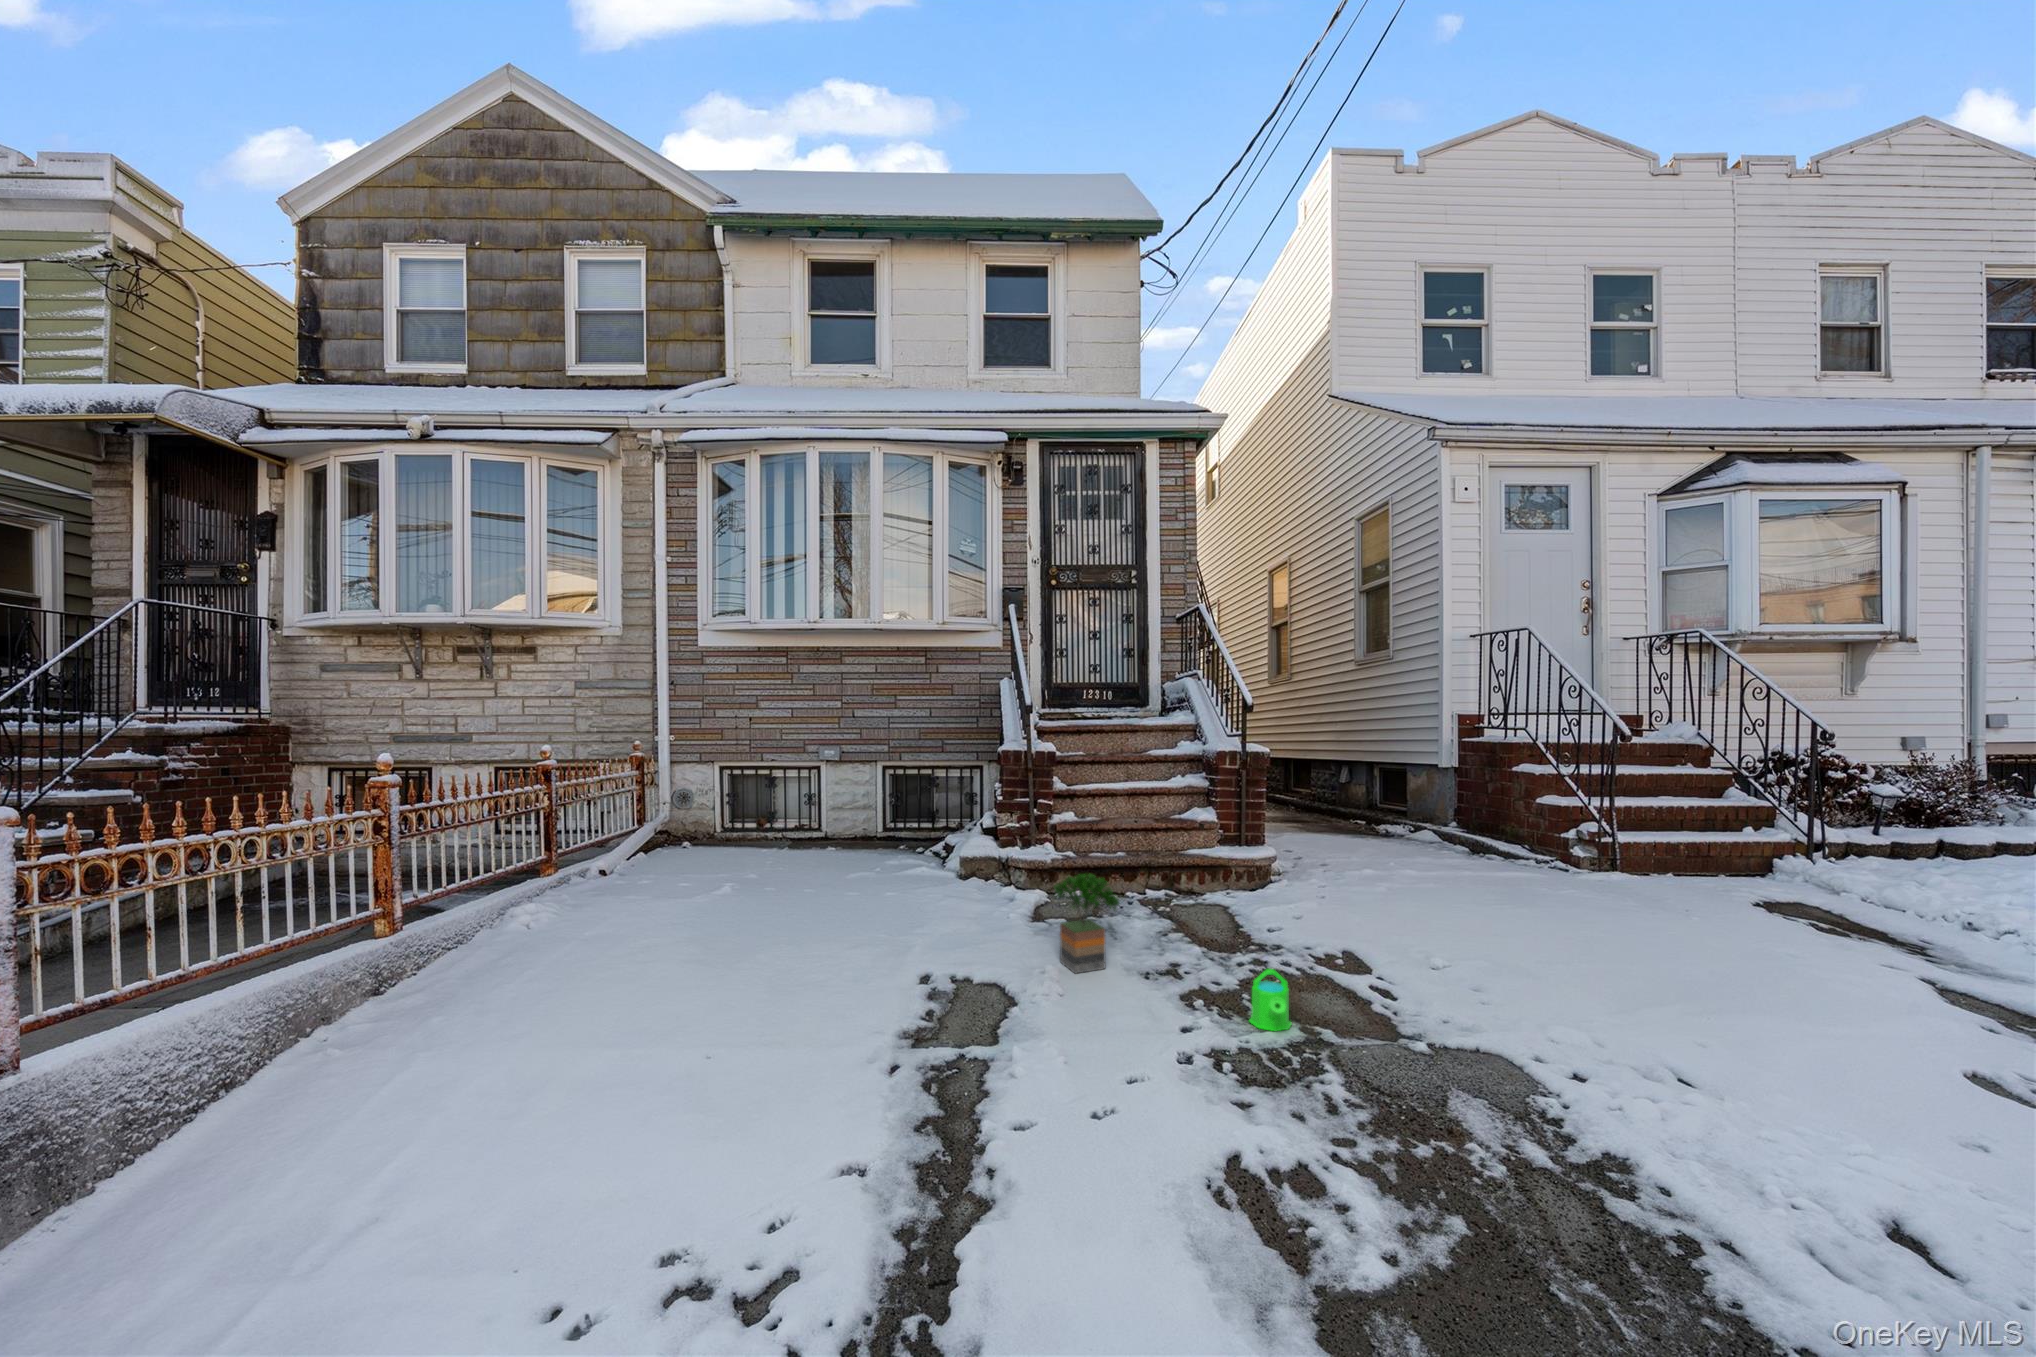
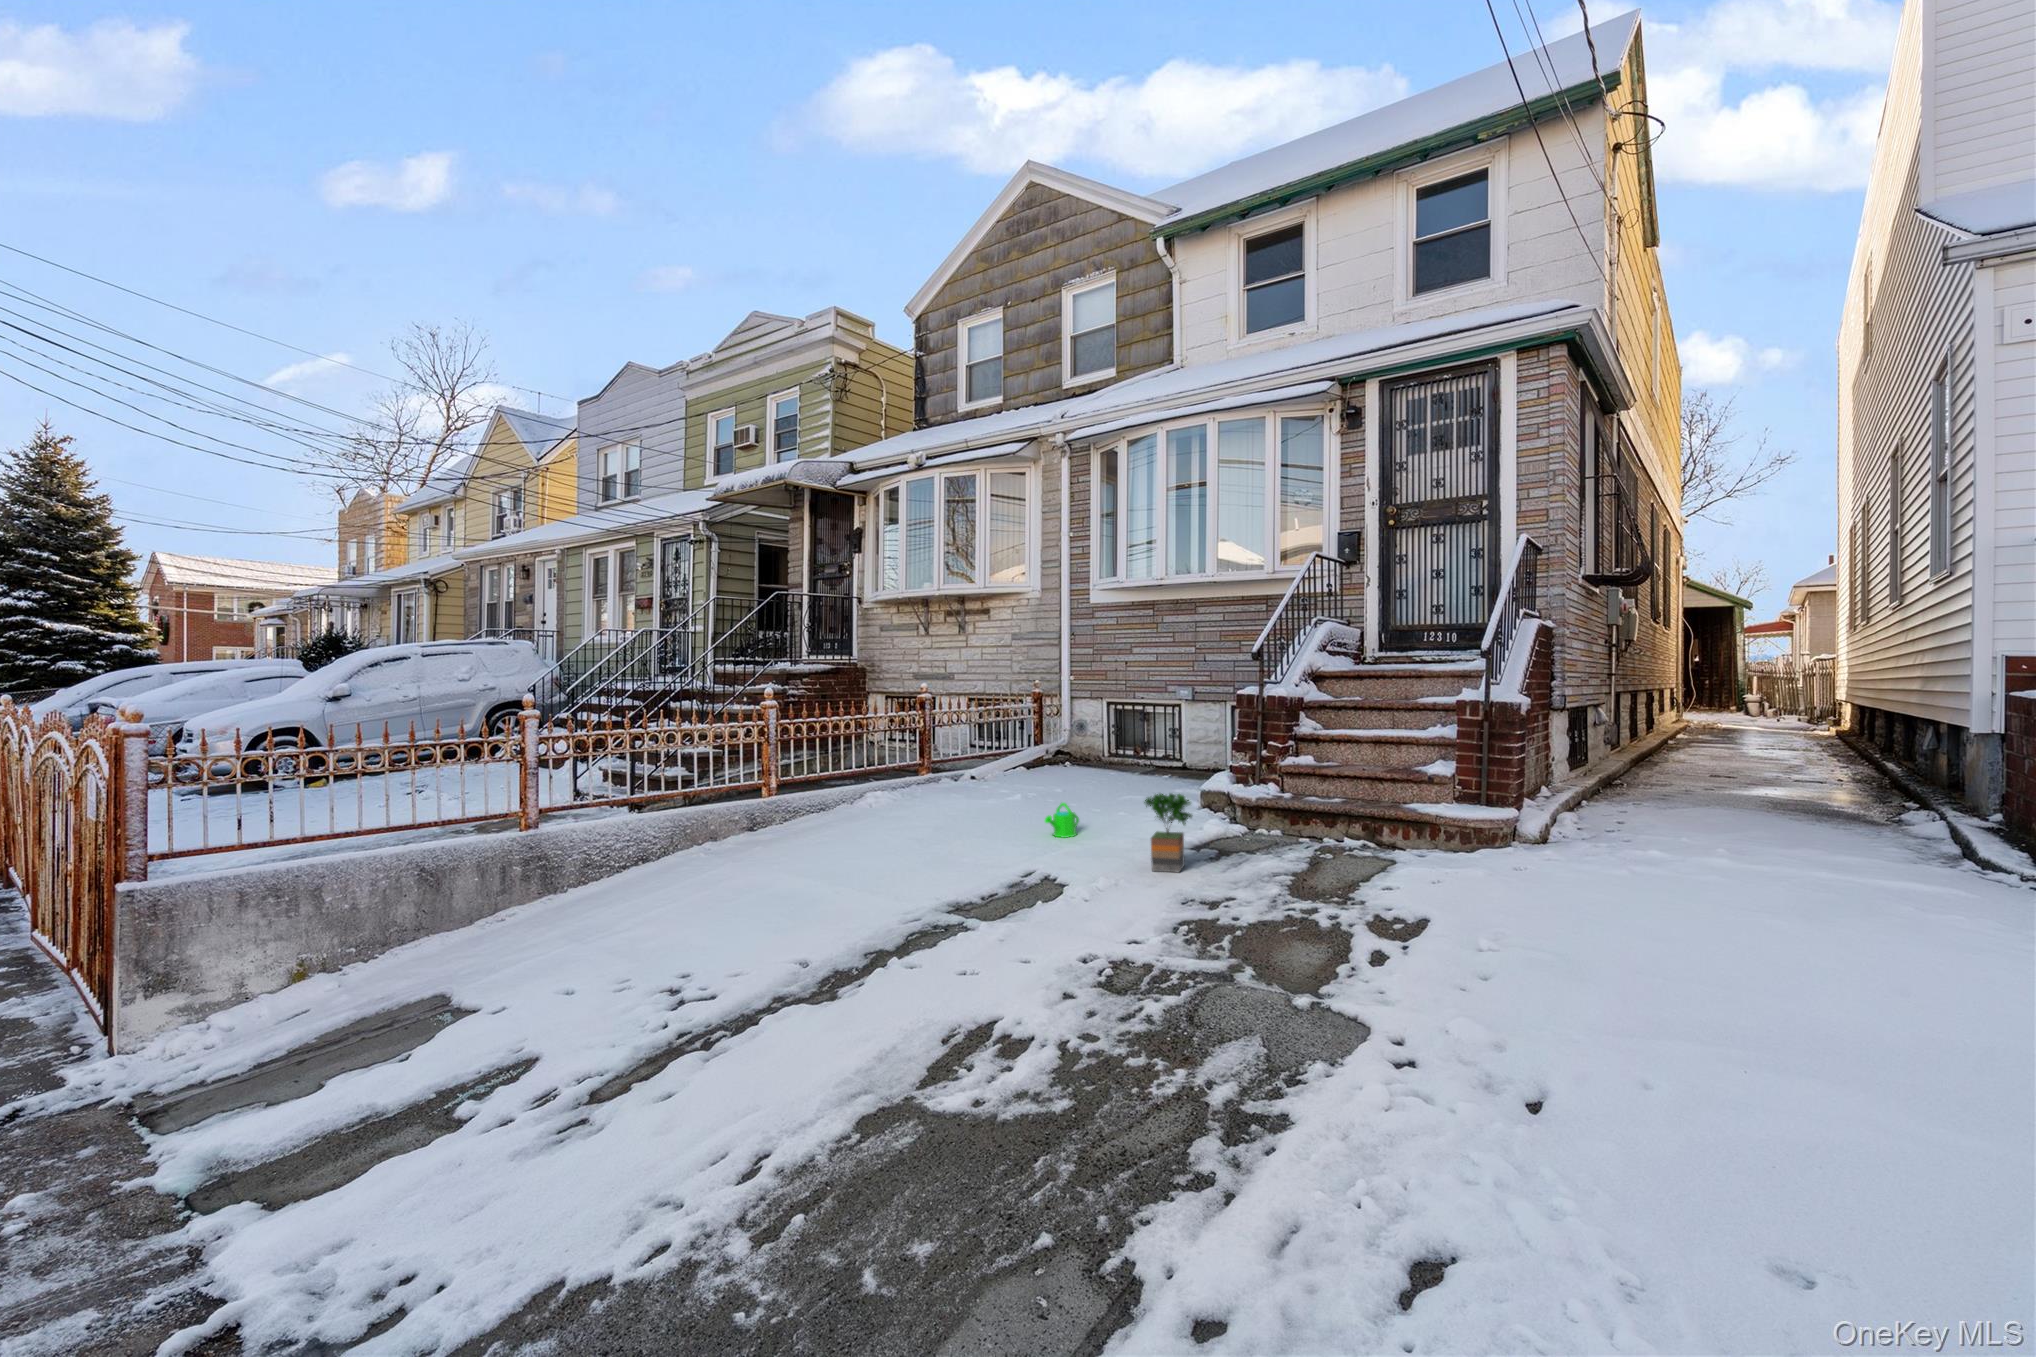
watering can: present [1249,969,1292,1031] -> present [1045,803,1079,837]

